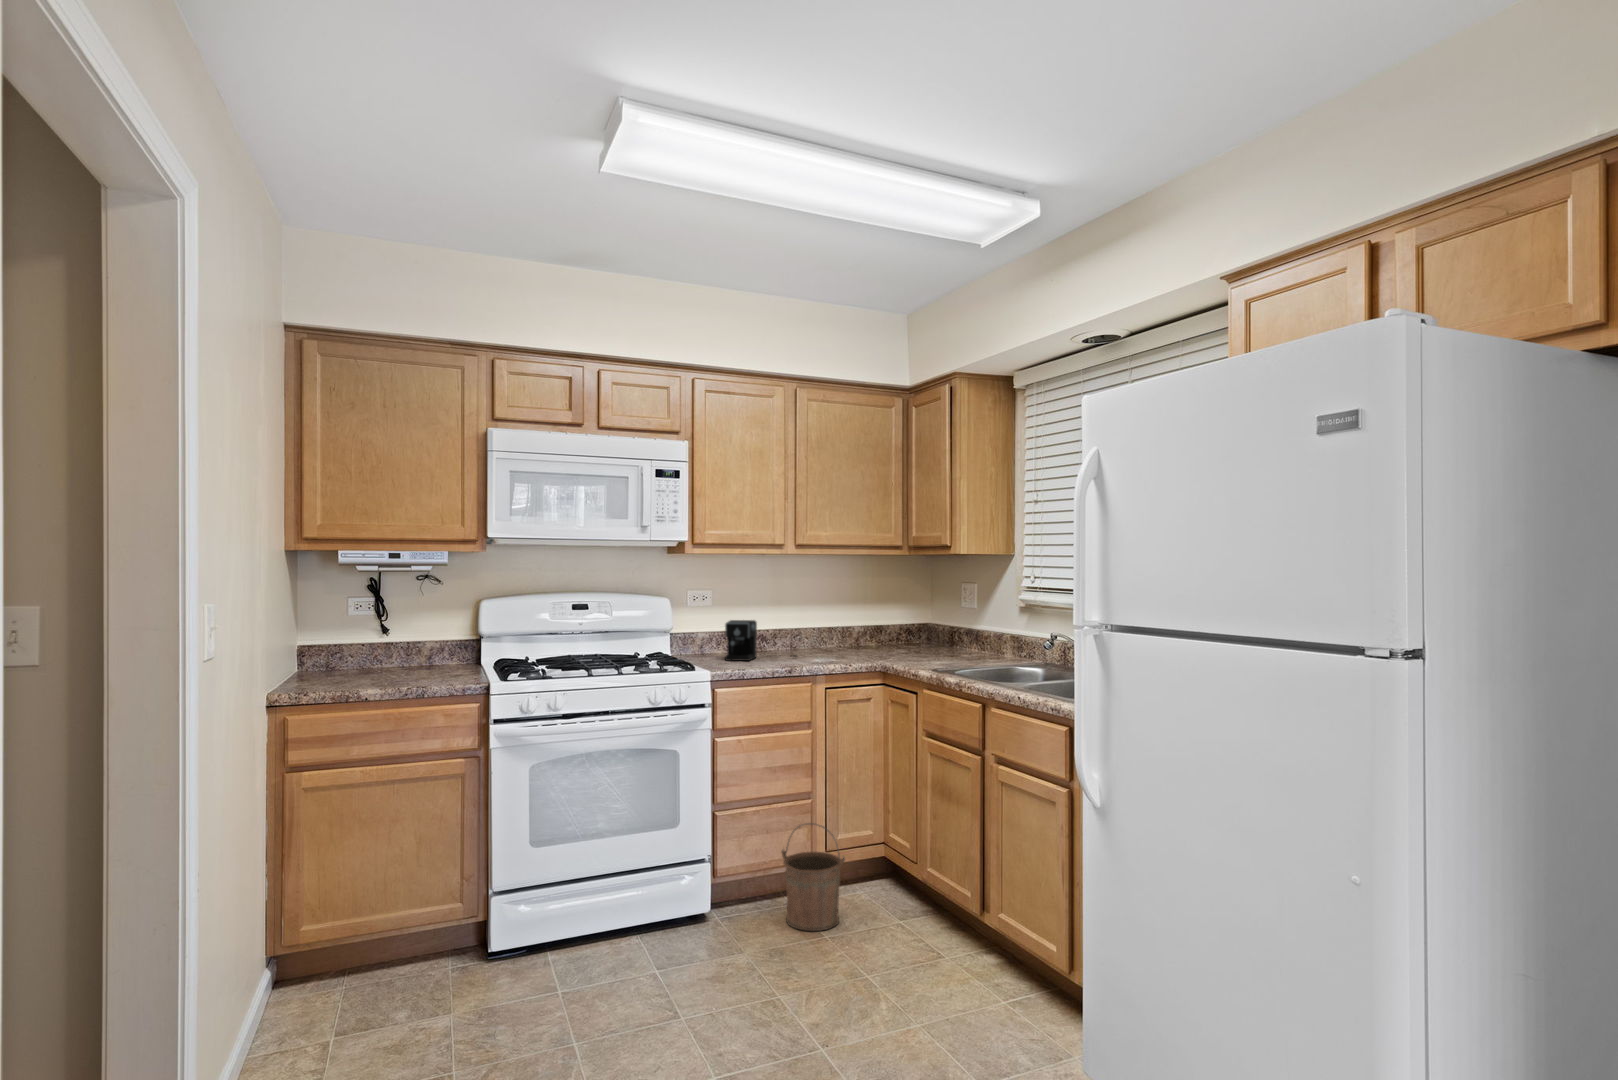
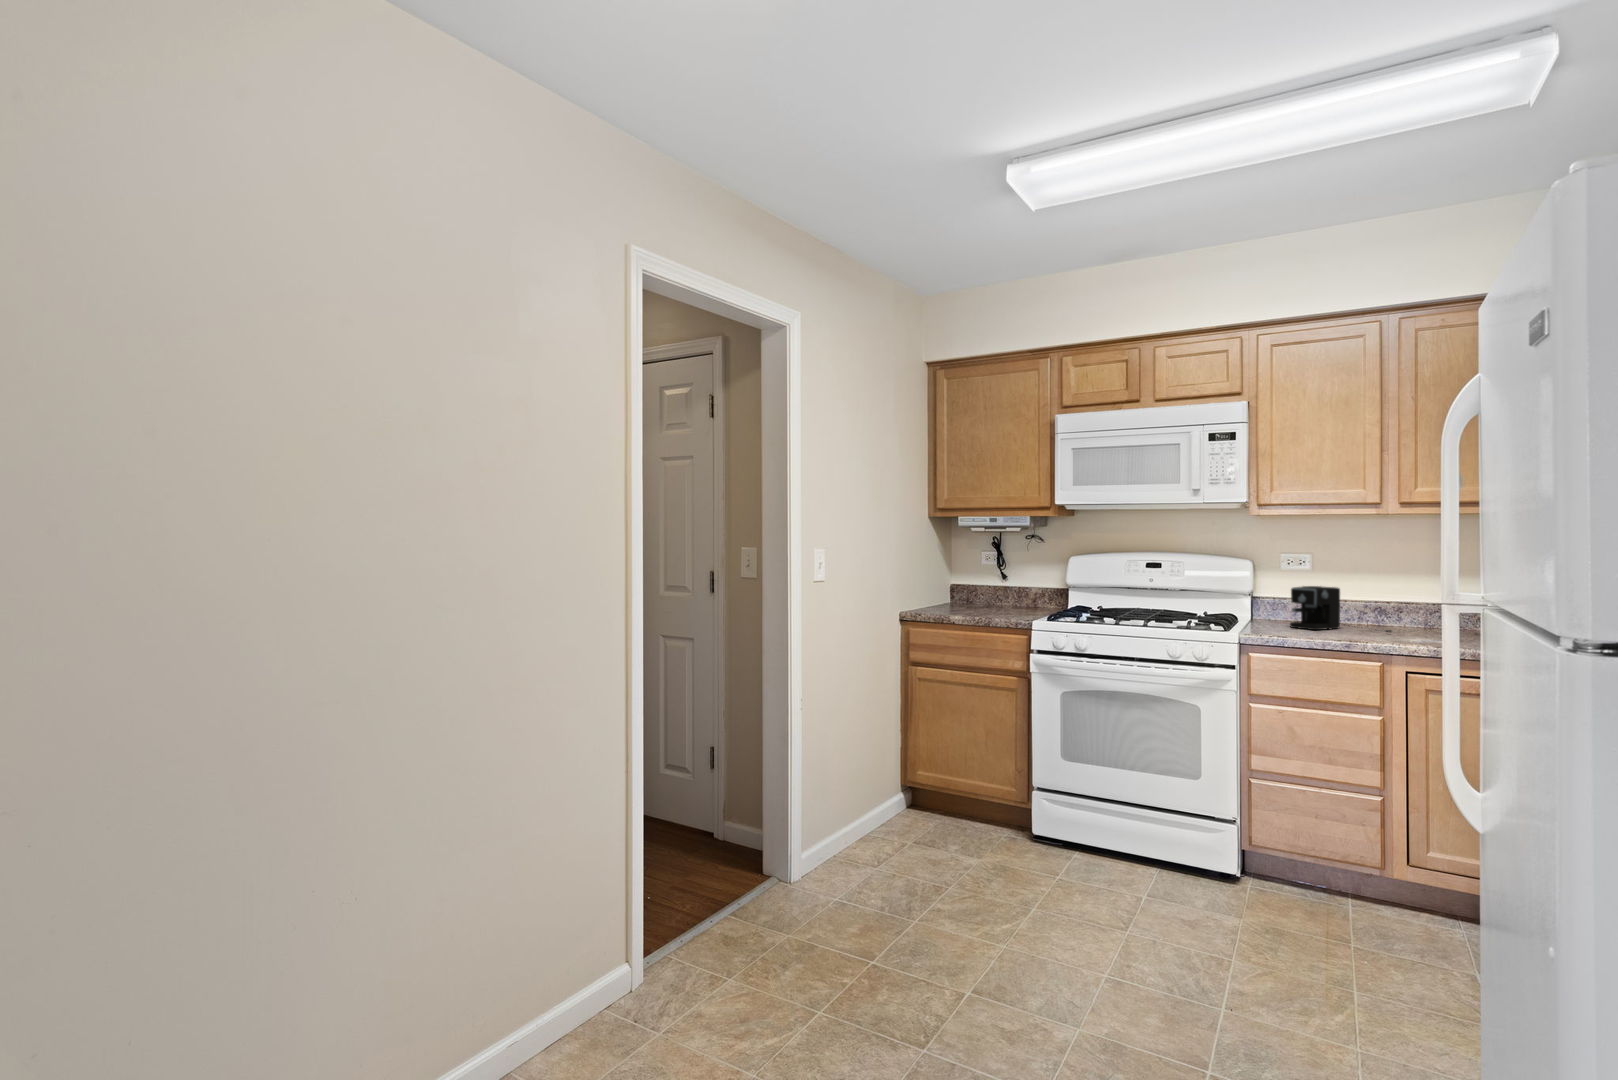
bucket: present [782,823,845,931] -> none [1308,813,1387,937]

